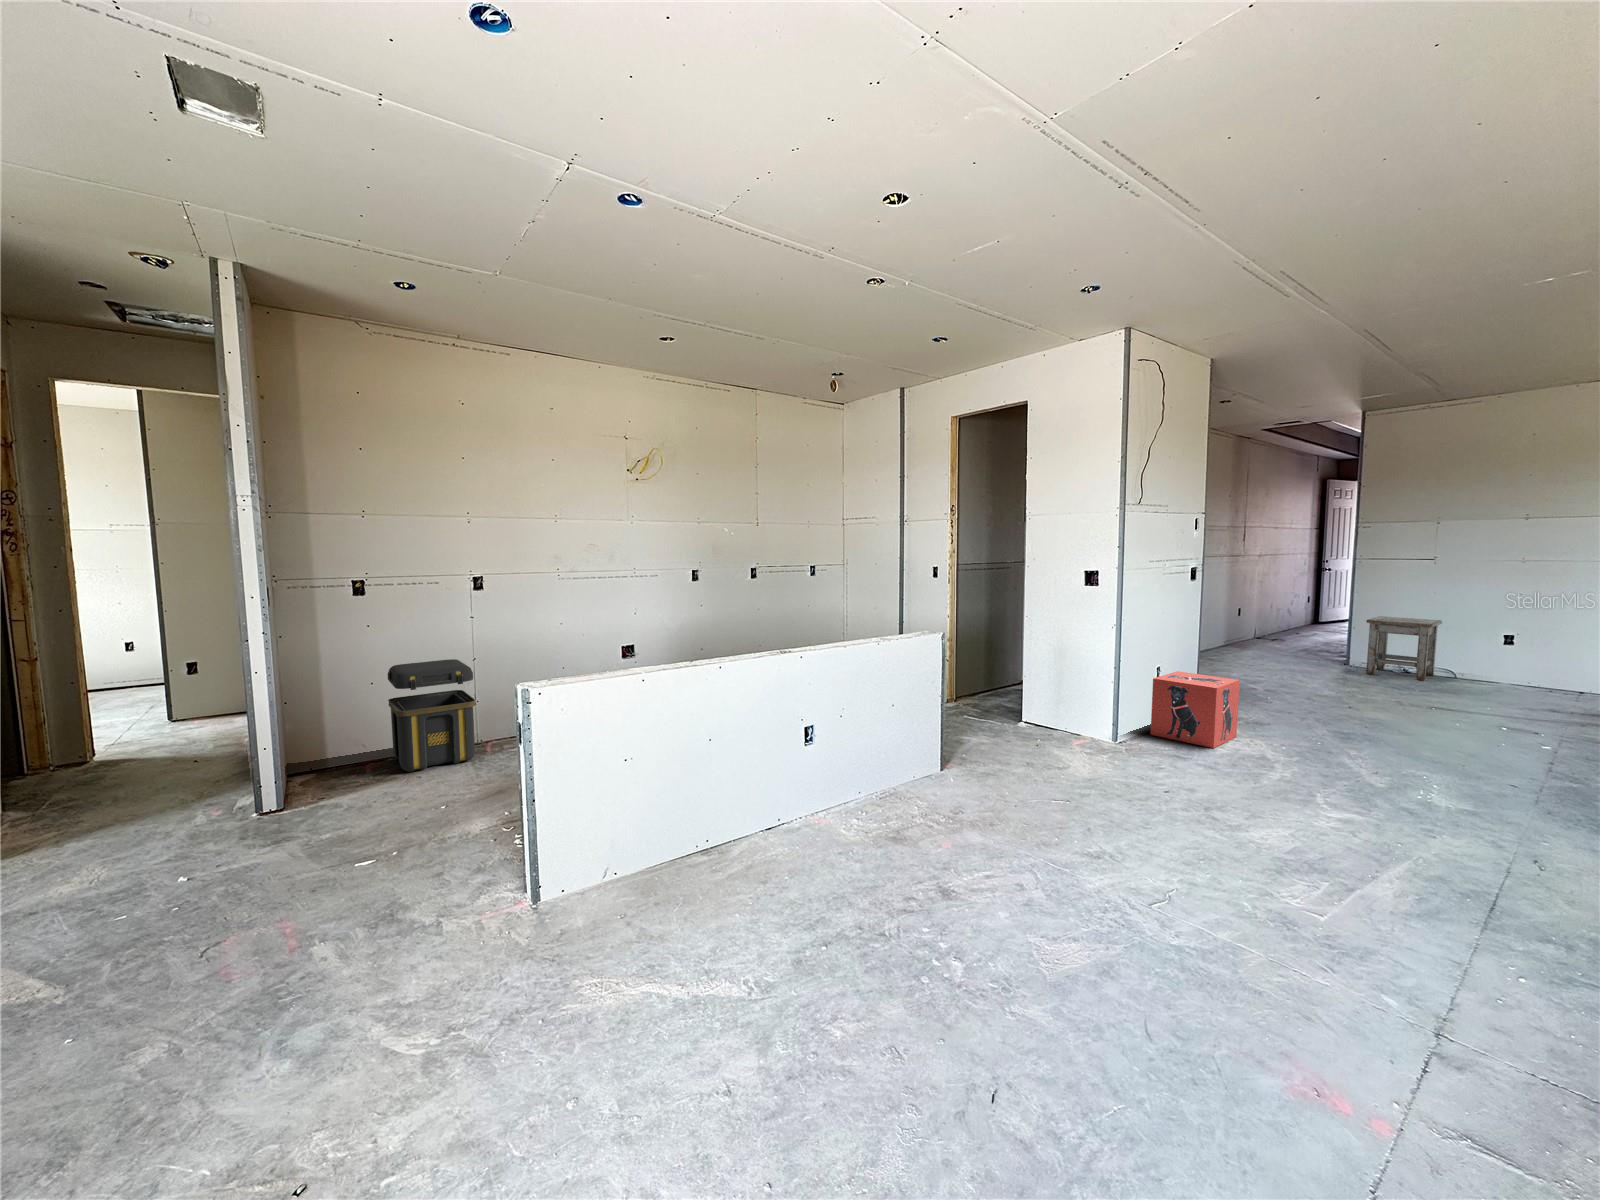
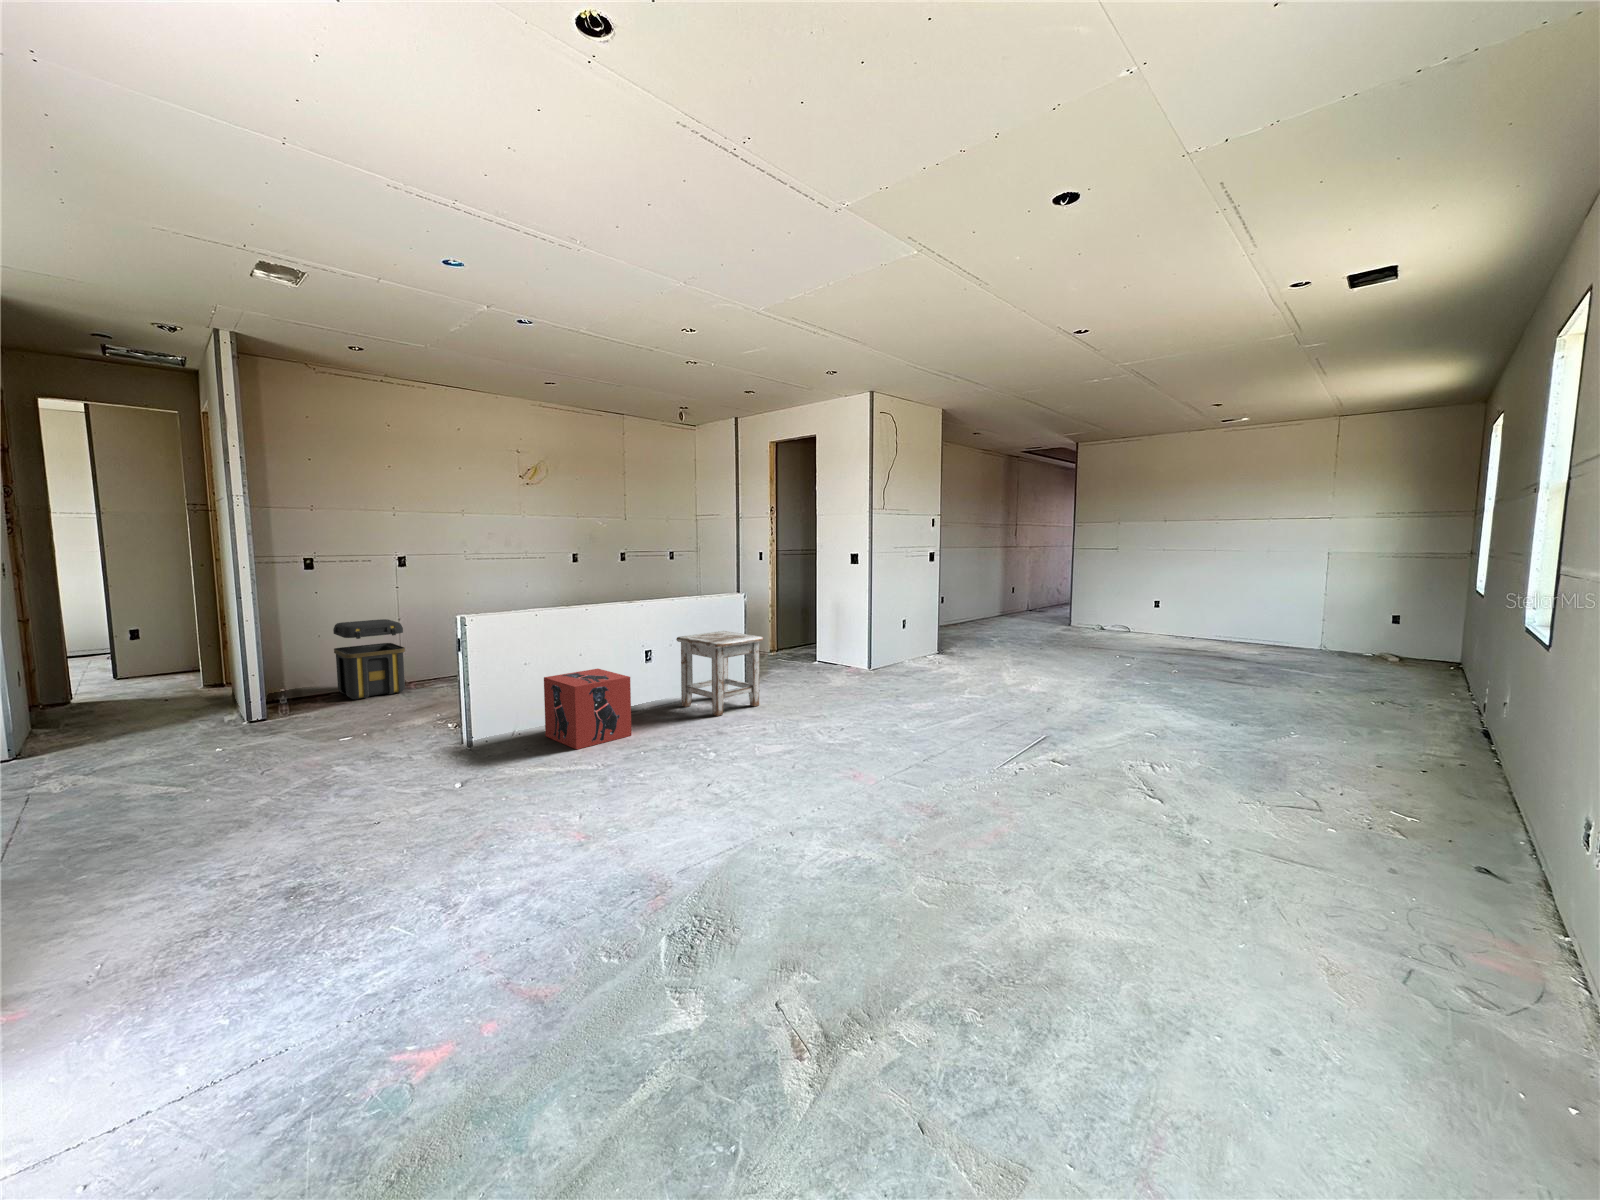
stool: present [1366,616,1442,681] -> present [676,631,764,716]
storage box: present [1151,671,1240,748] -> present [544,669,631,749]

